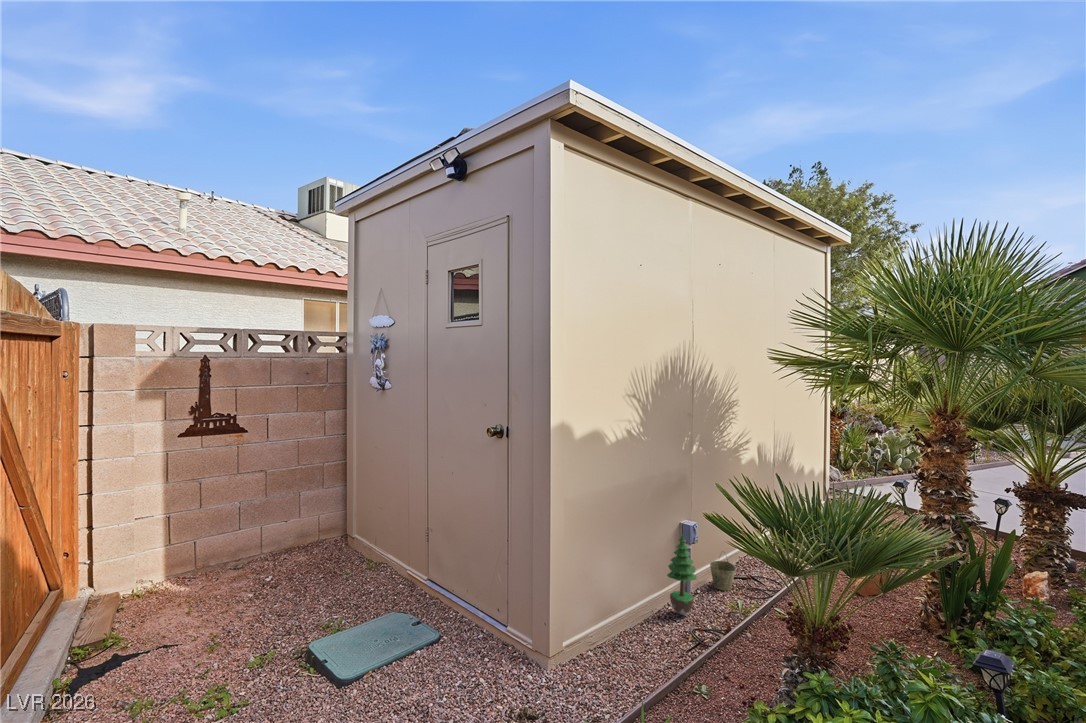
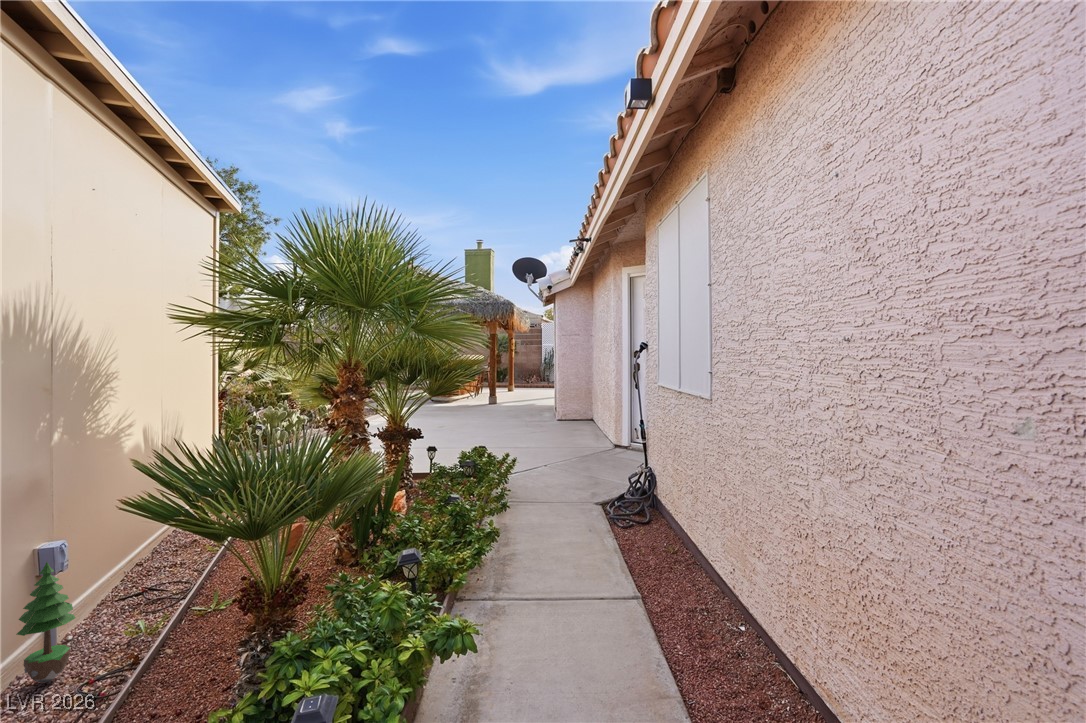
bucket: present [710,561,736,591] -> none [85,570,129,624]

